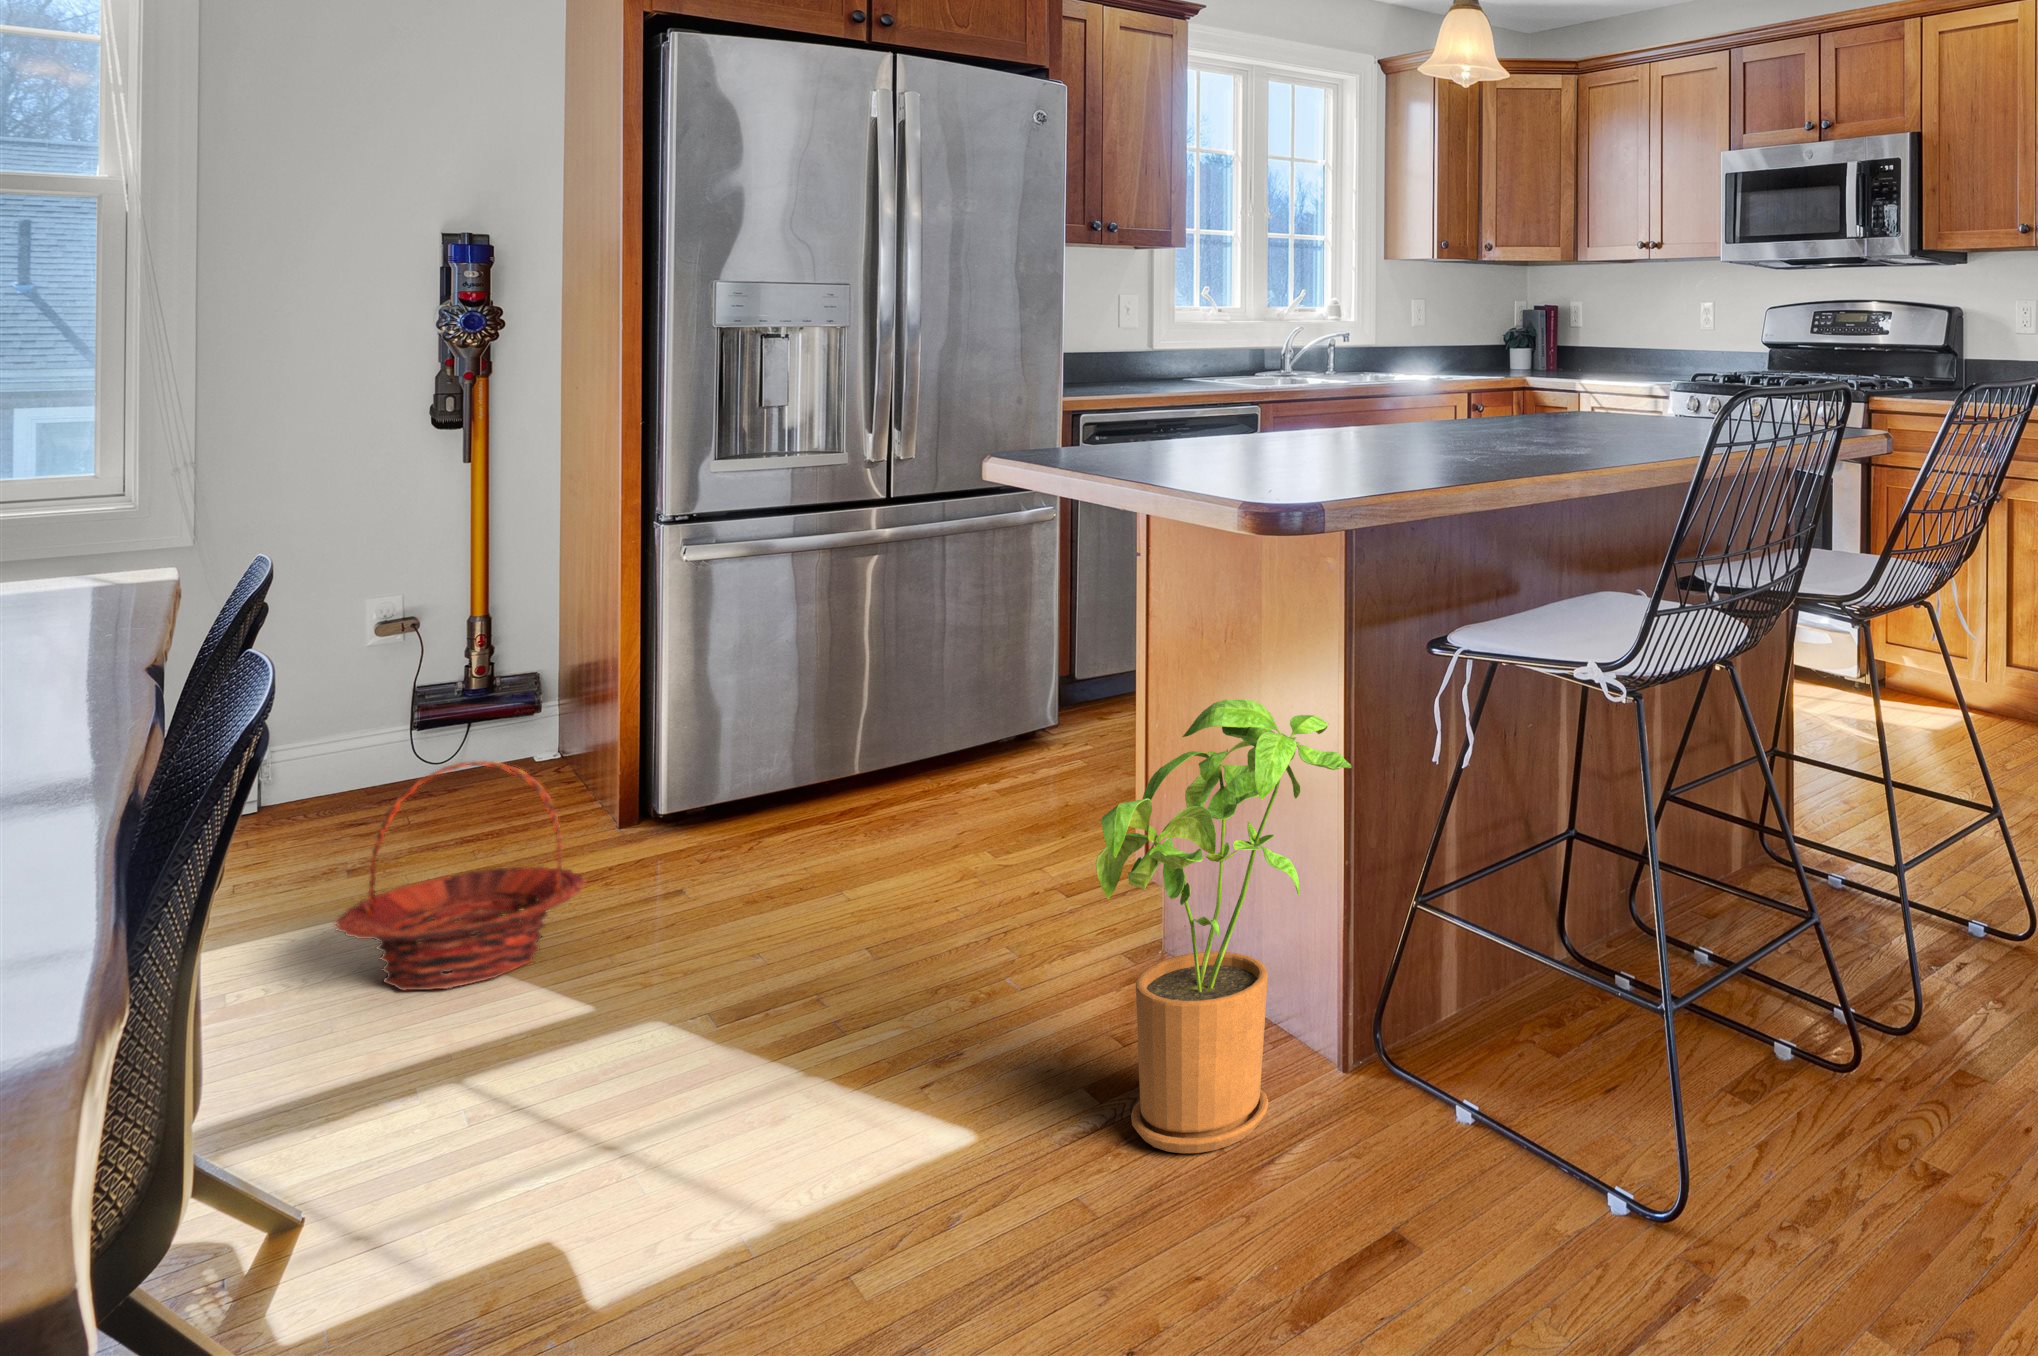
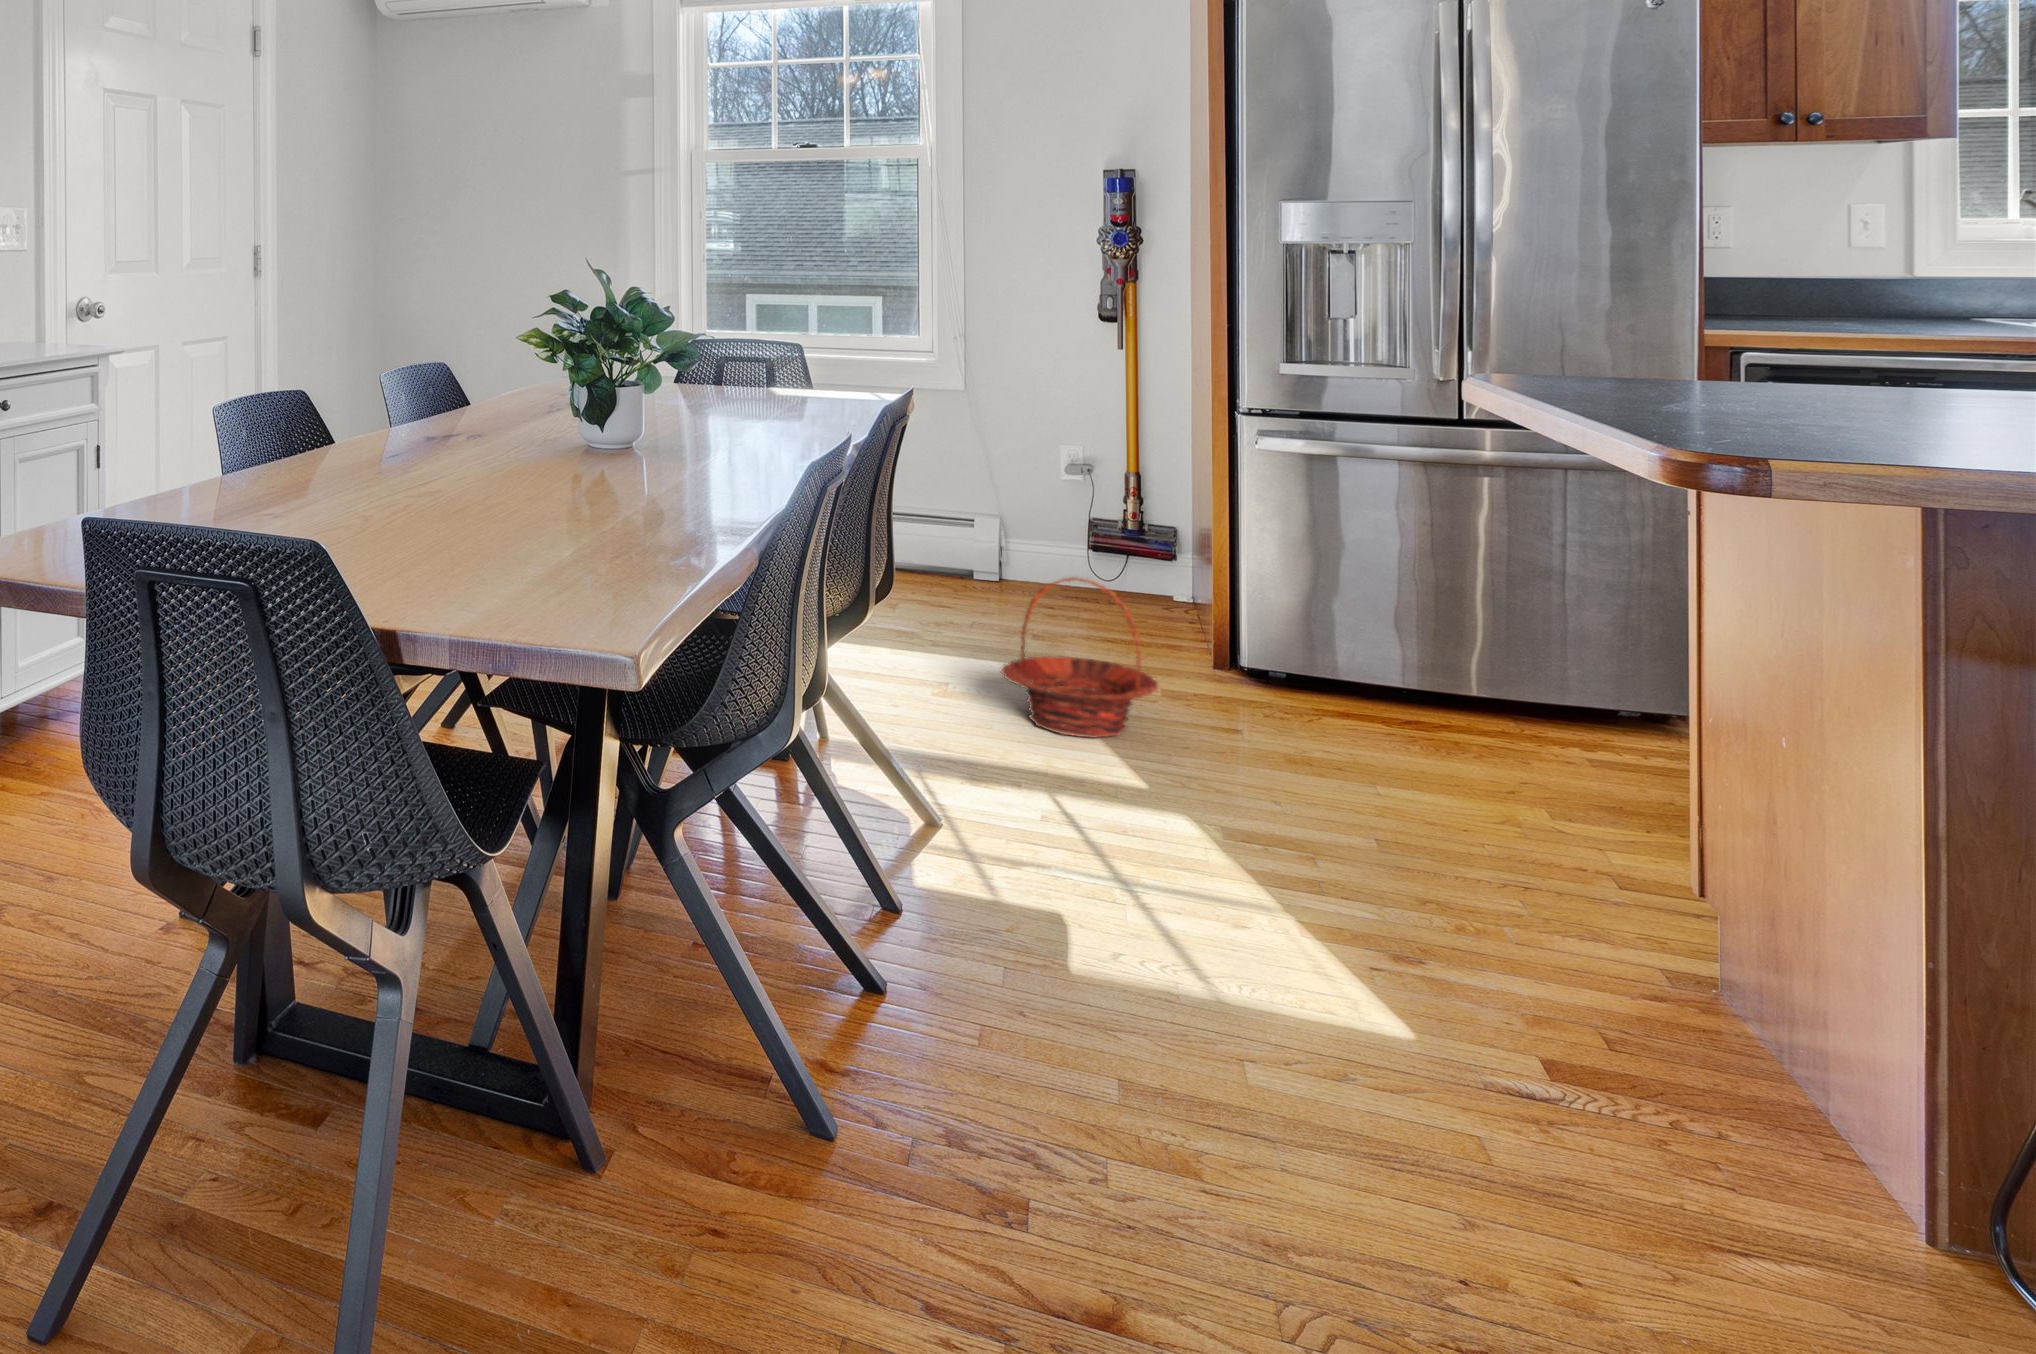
house plant: present [1096,699,1352,1153] -> none [1495,665,1837,1127]

